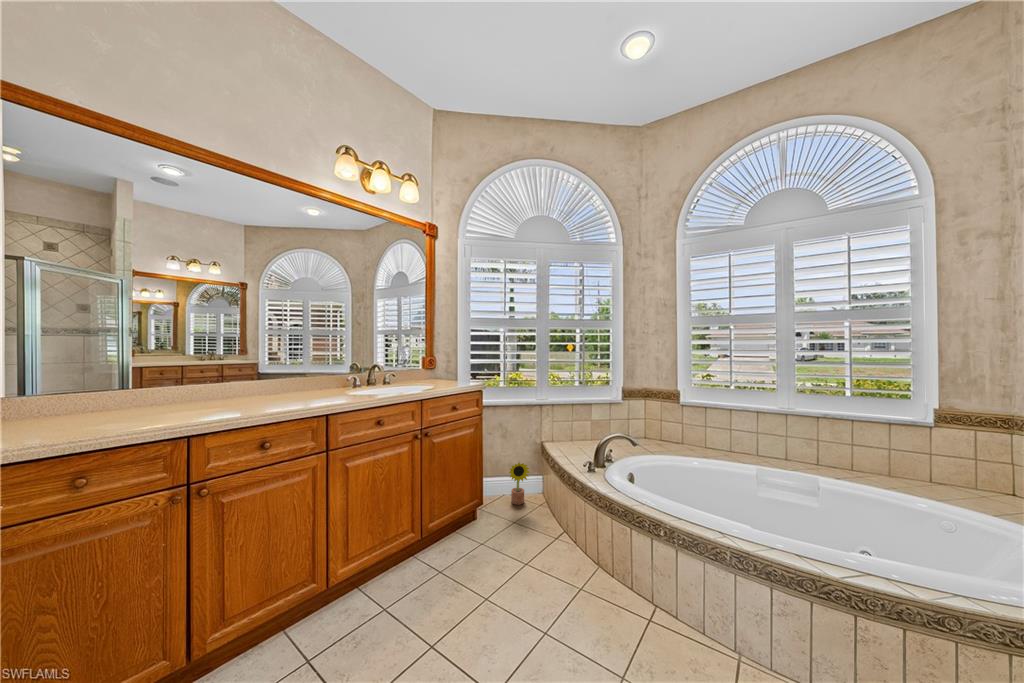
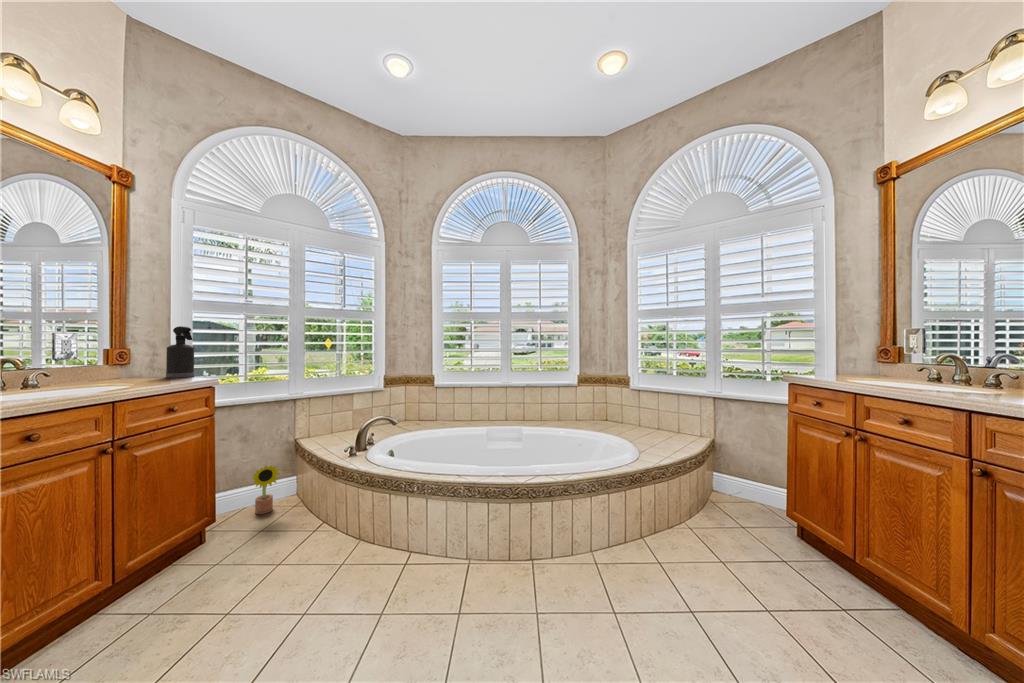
spray bottle: none [455,339,472,380] -> present [166,326,194,378]

